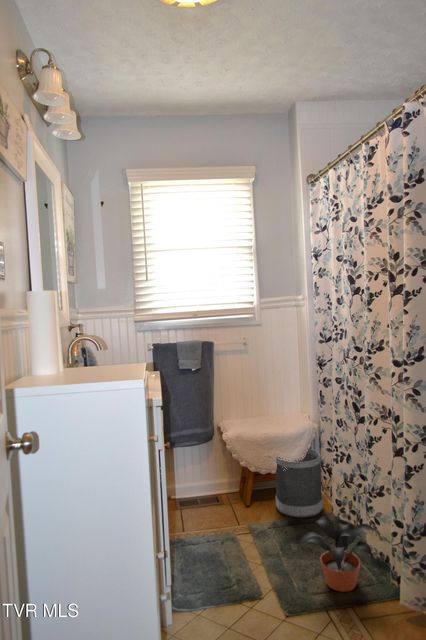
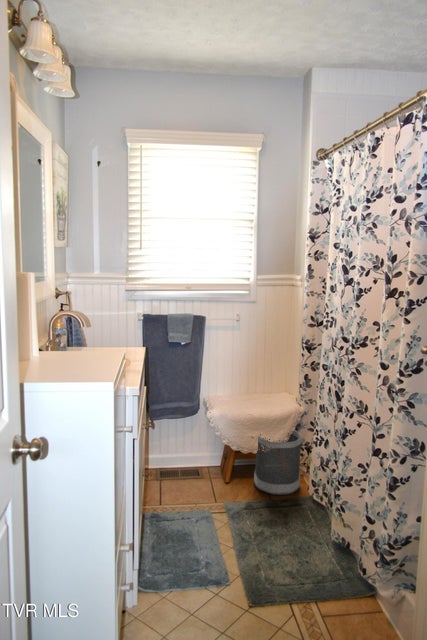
potted plant: present [297,516,376,592] -> none [265,497,344,568]

